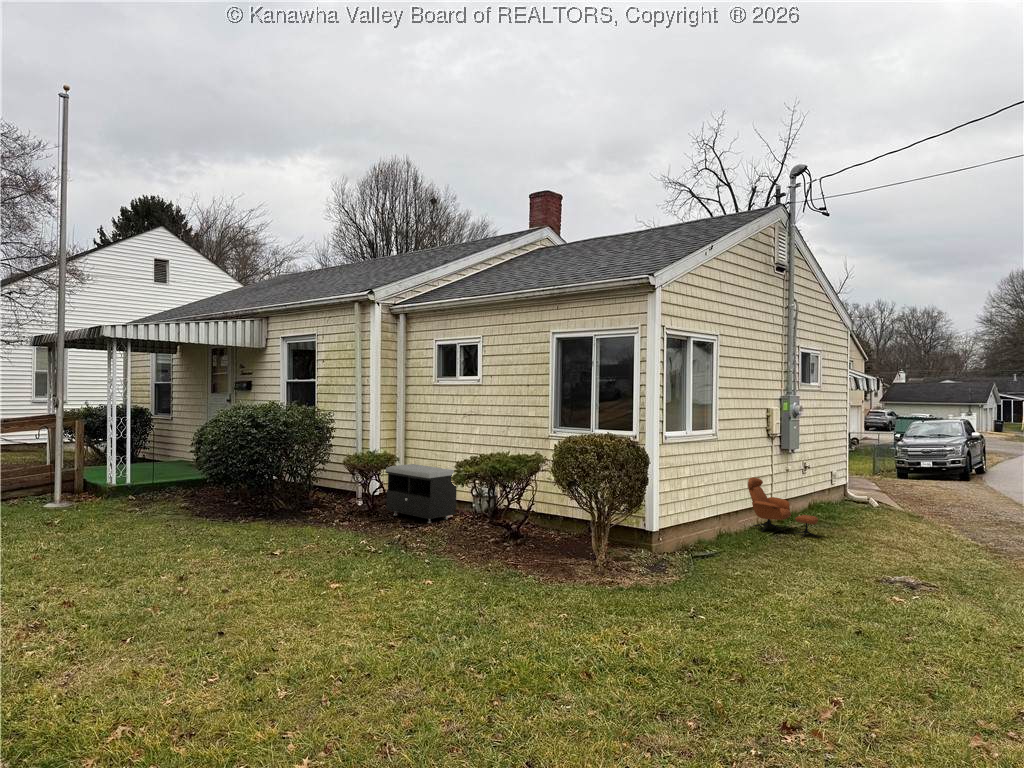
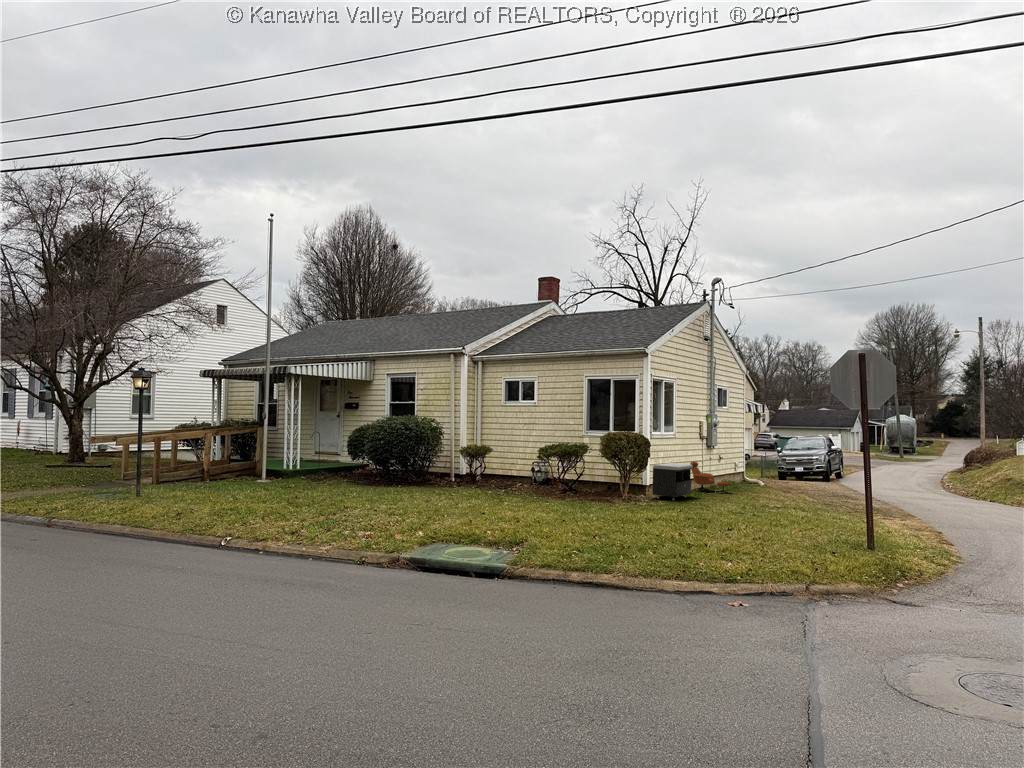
storage bench: present [386,464,457,523] -> present [652,463,693,500]

